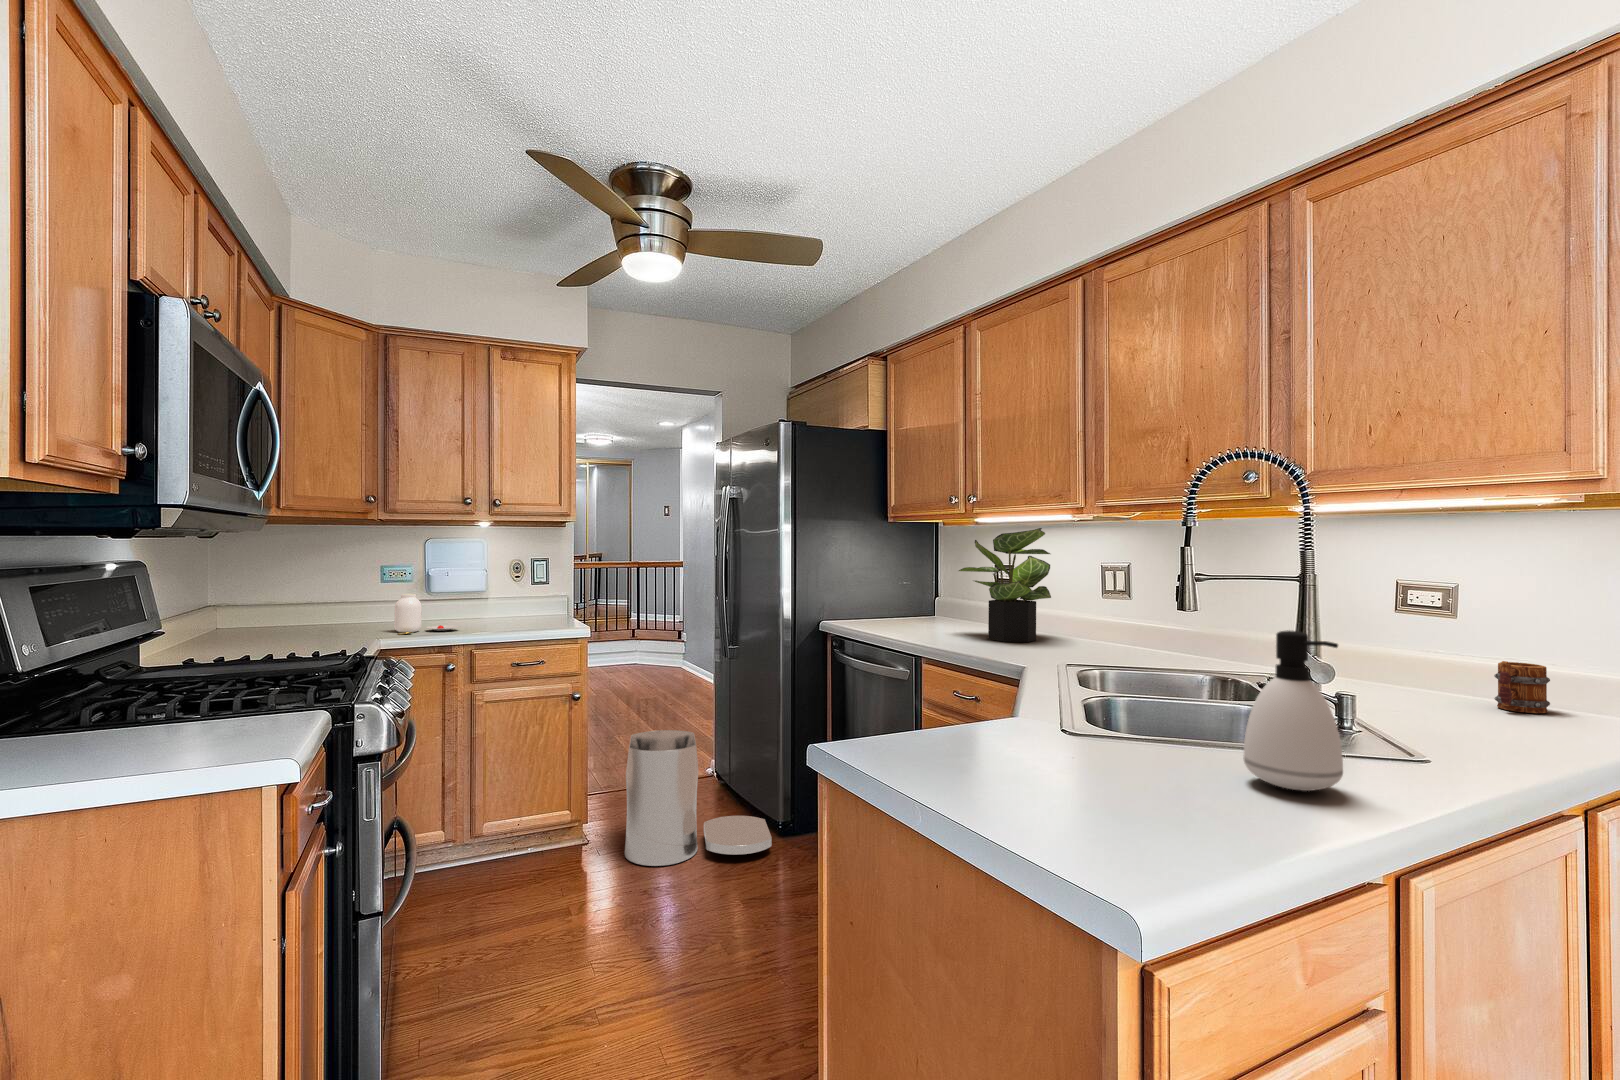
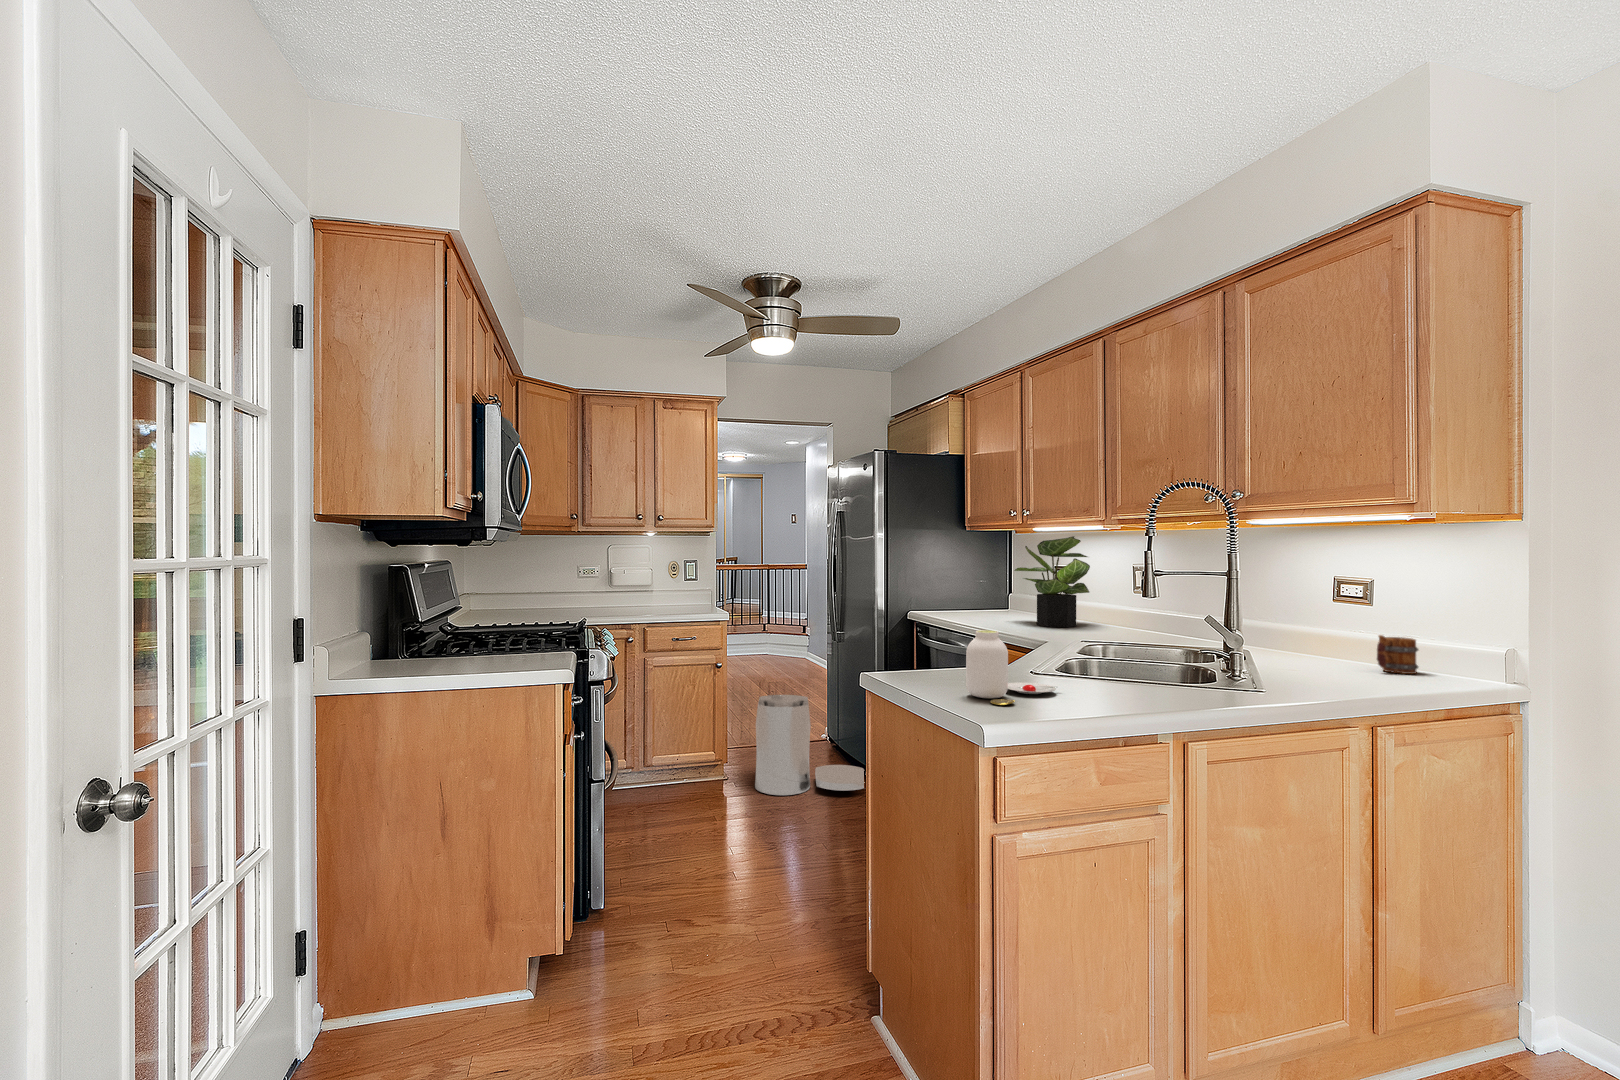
jar: present [394,594,459,635] -> present [966,630,1056,705]
soap dispenser: present [1243,630,1343,791] -> none [1115,602,1170,697]

